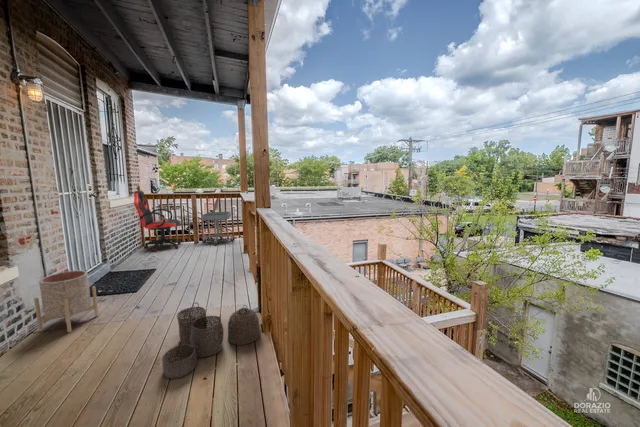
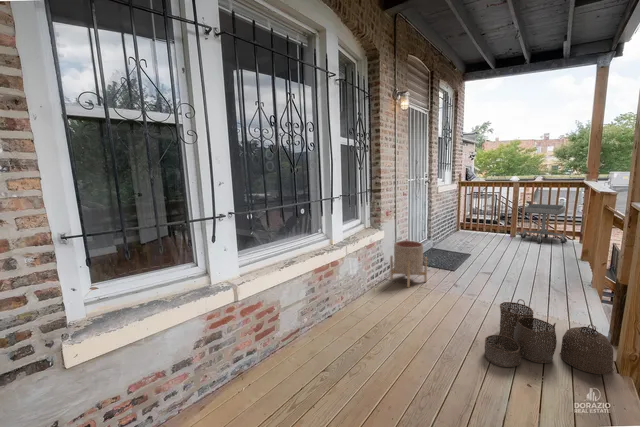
chair: present [134,191,181,252] -> none [456,178,497,239]

